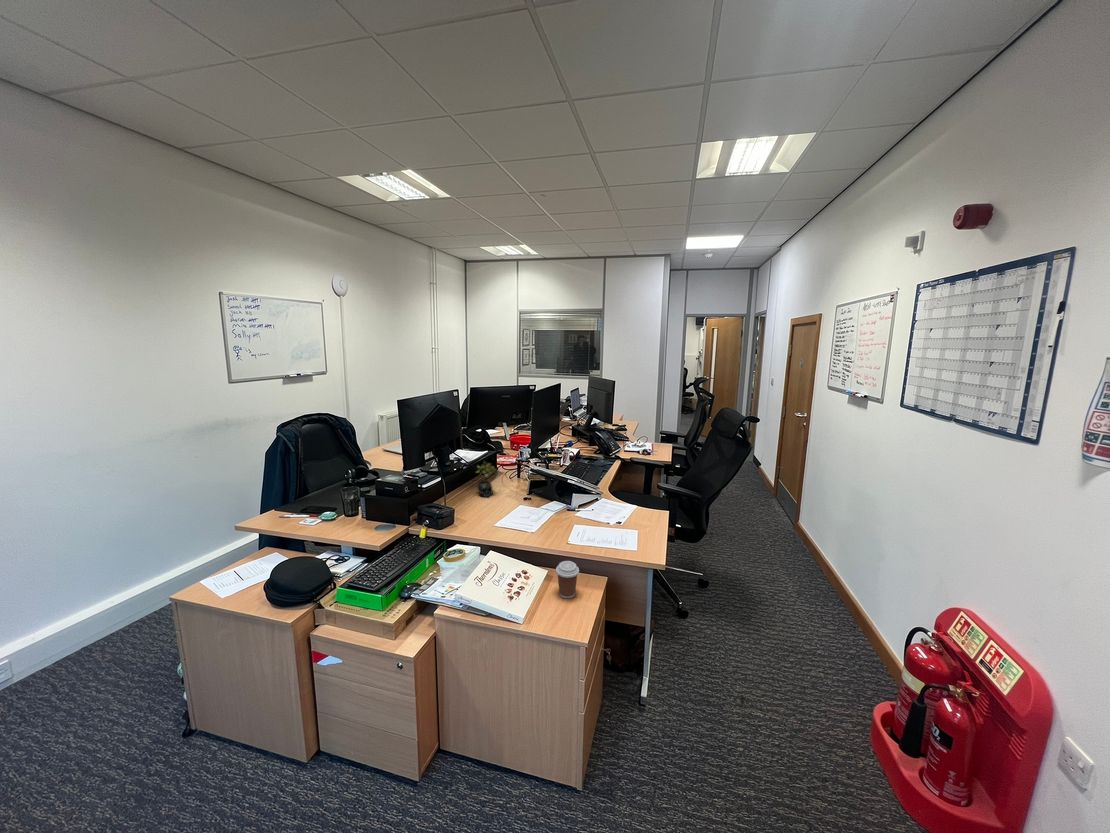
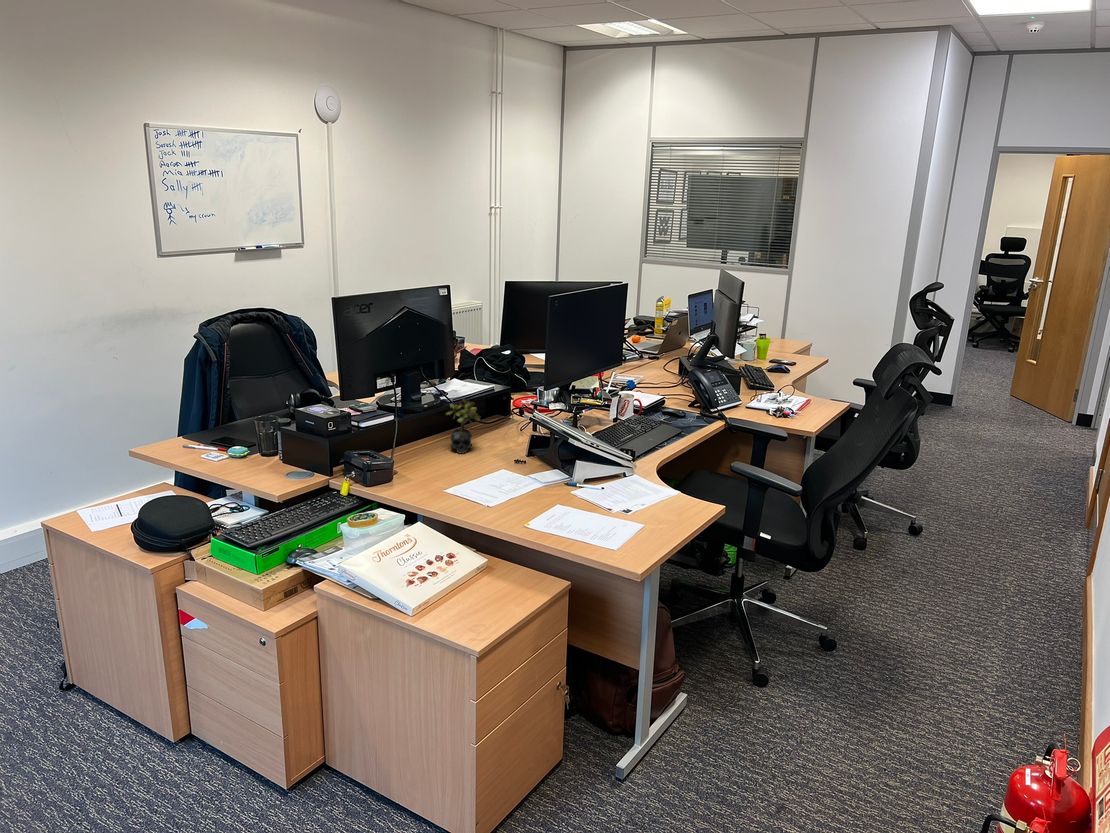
coffee cup: present [556,561,579,598] -> none [485,549,520,601]

